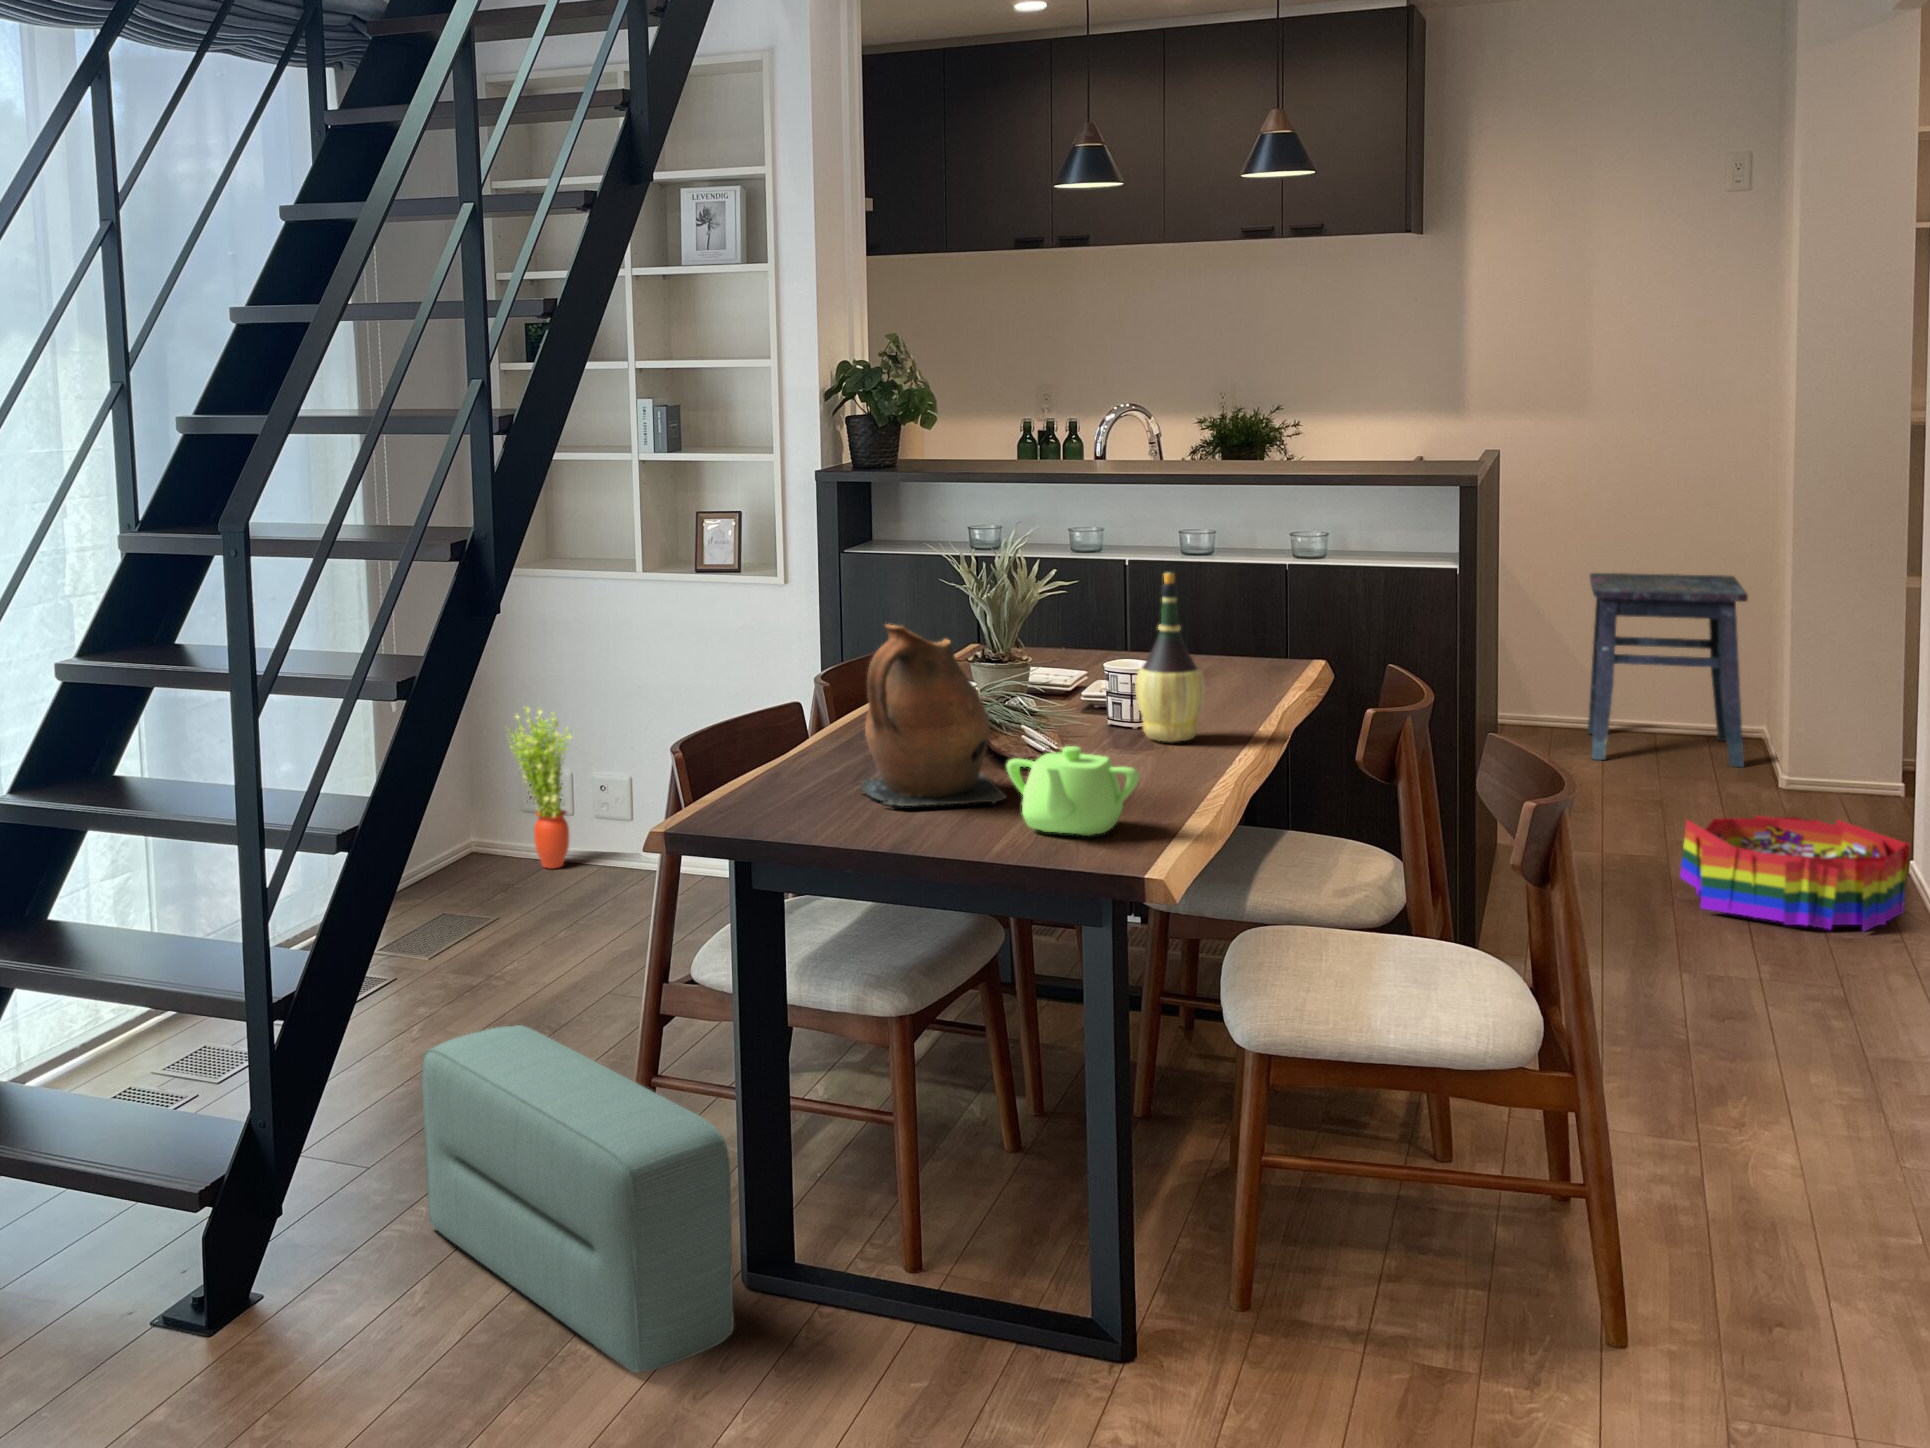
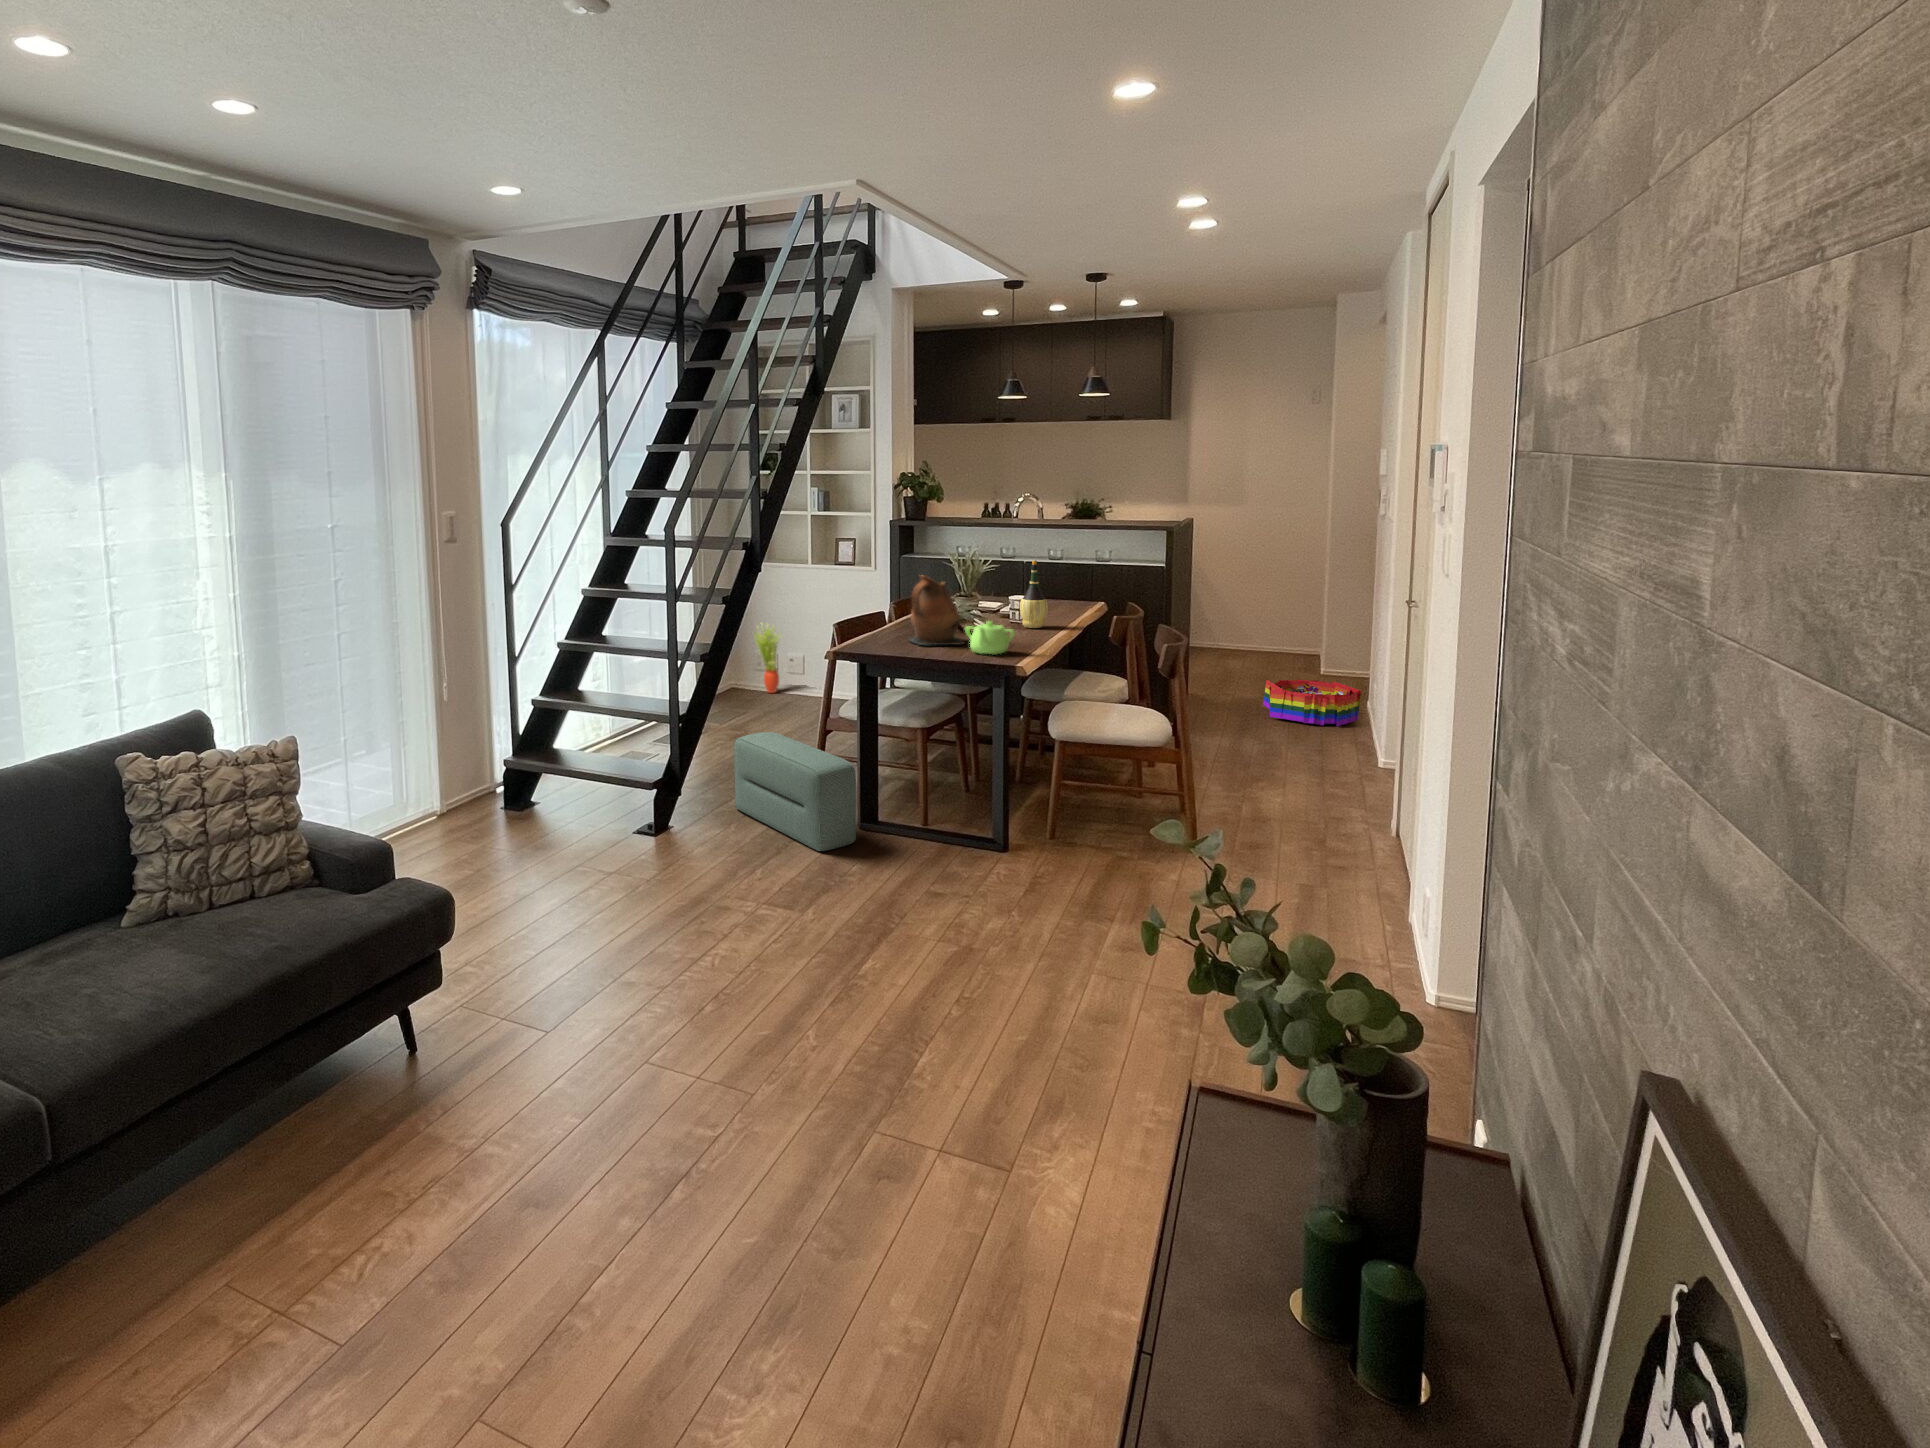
side table: present [1588,573,1748,767] -> none [1240,578,1312,666]

